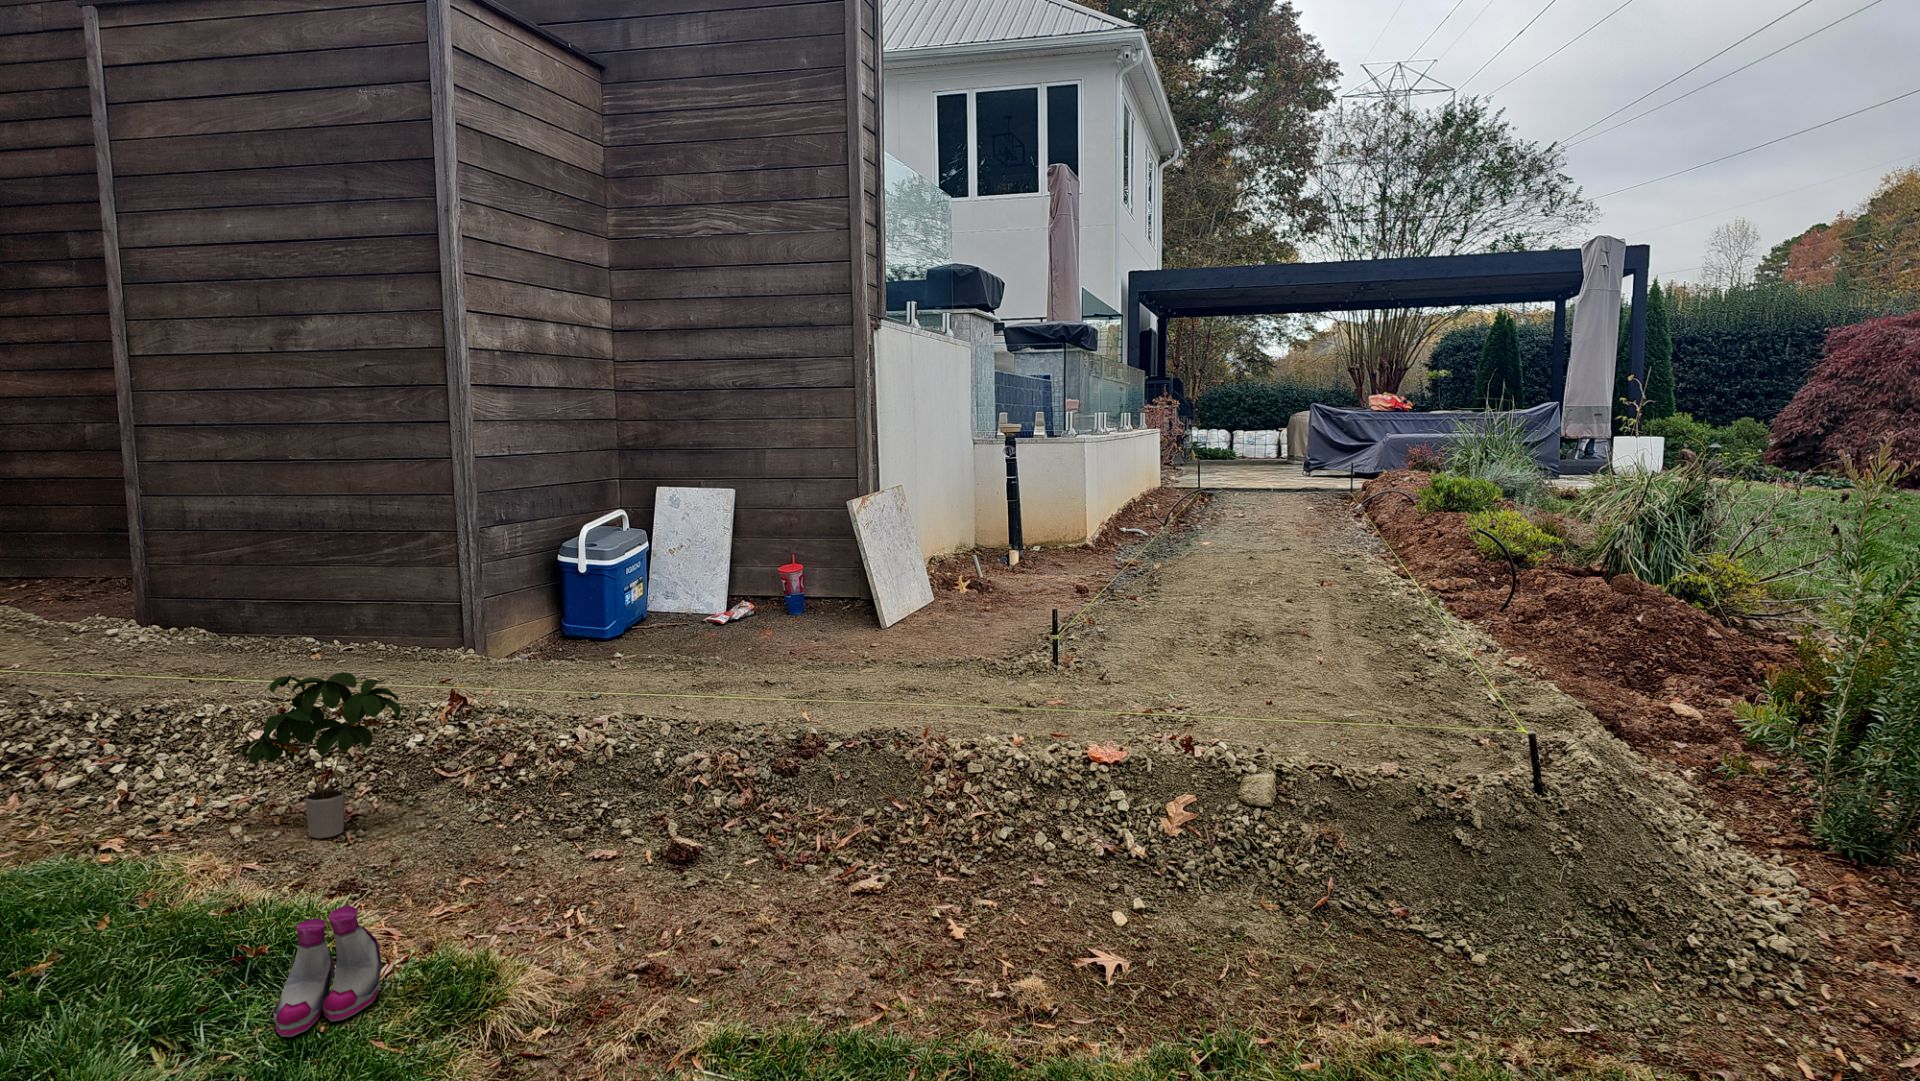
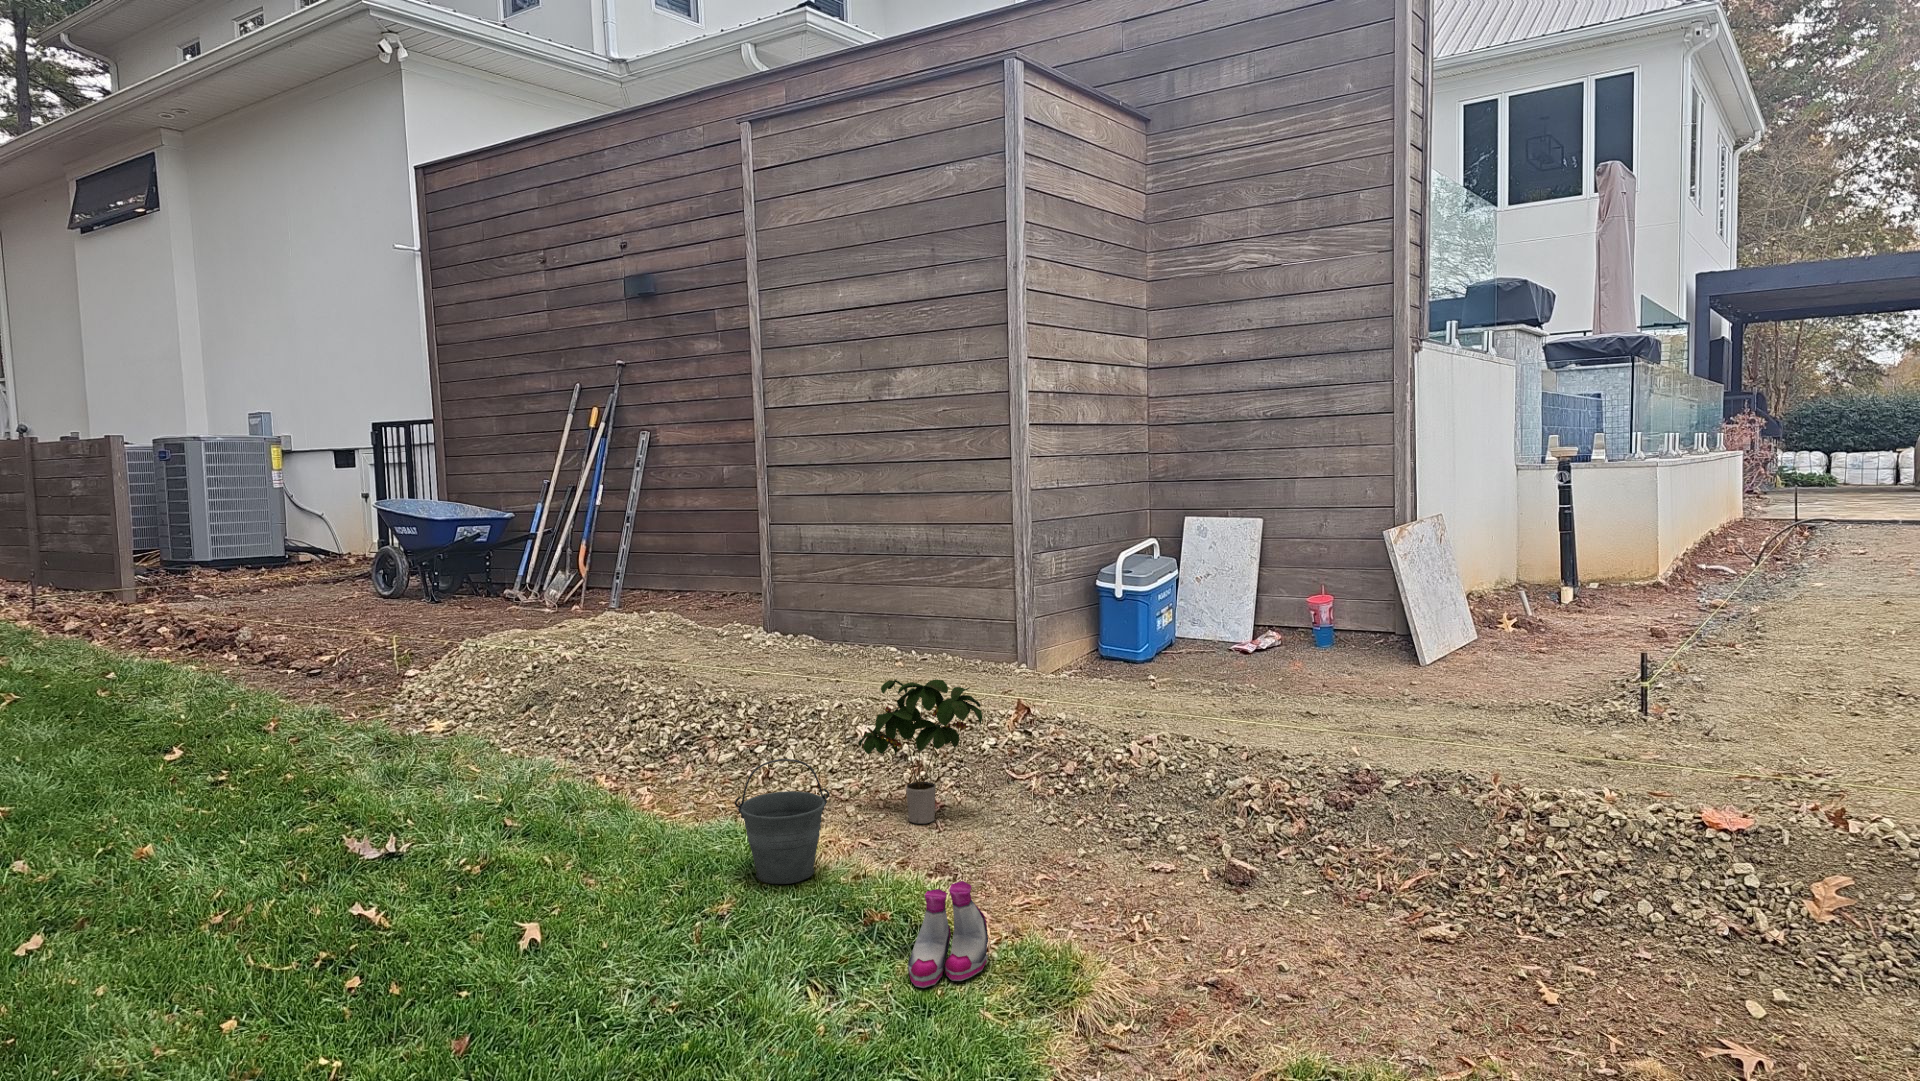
bucket: none [37,783,182,938] -> present [735,759,830,884]

